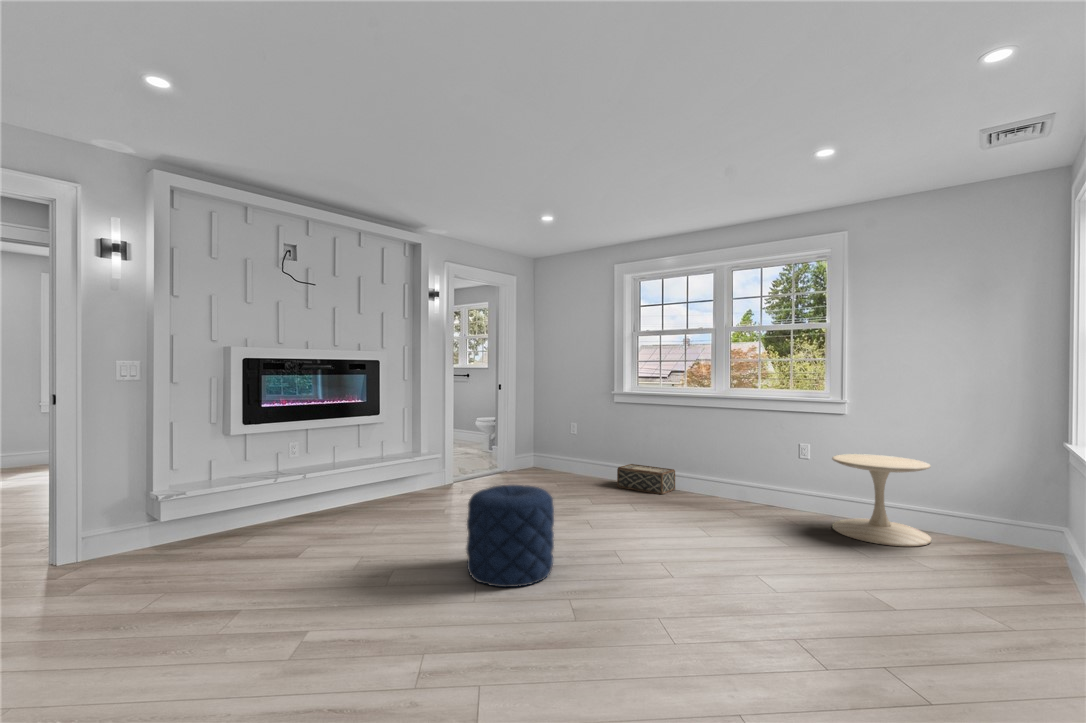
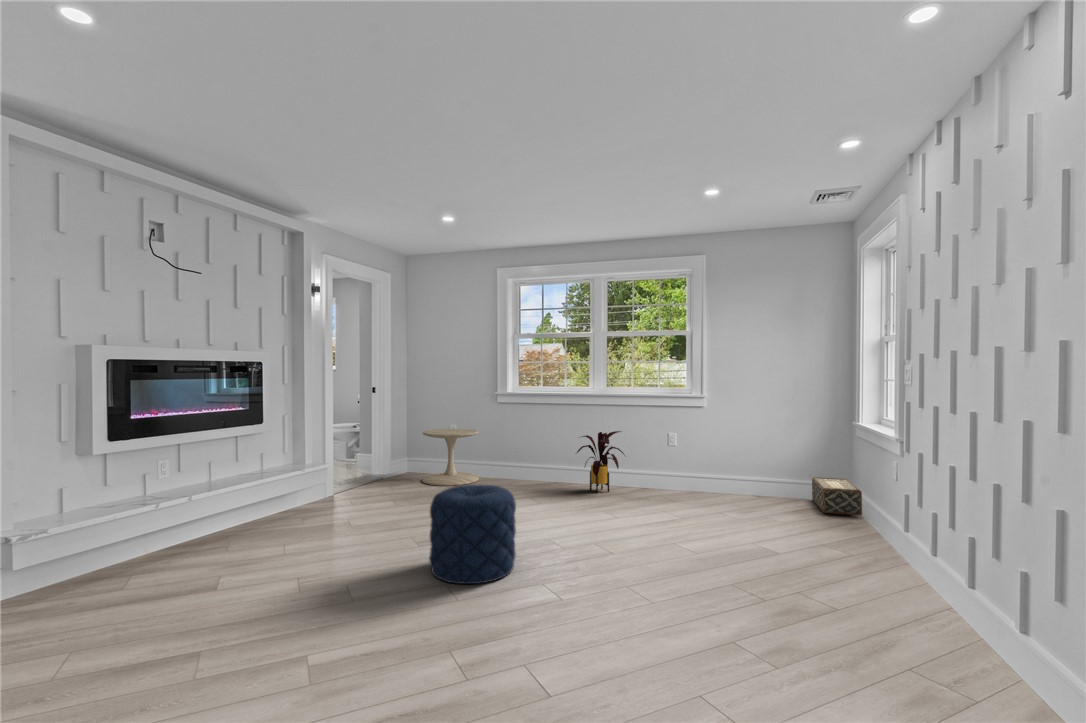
house plant: none [682,439,747,507] -> present [577,431,624,493]
side table: present [832,454,931,547] -> present [422,429,479,486]
woven basket: present [617,464,675,494] -> present [812,477,862,515]

